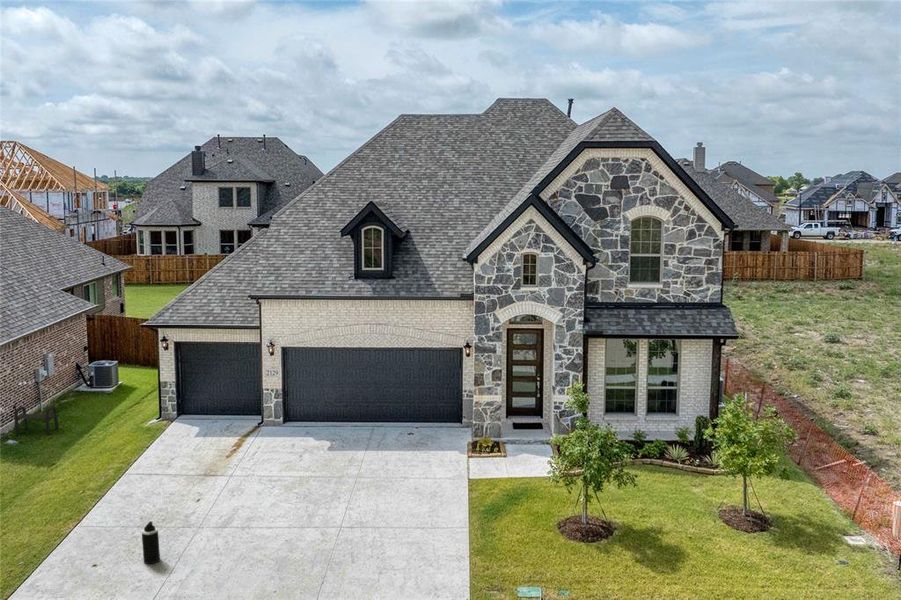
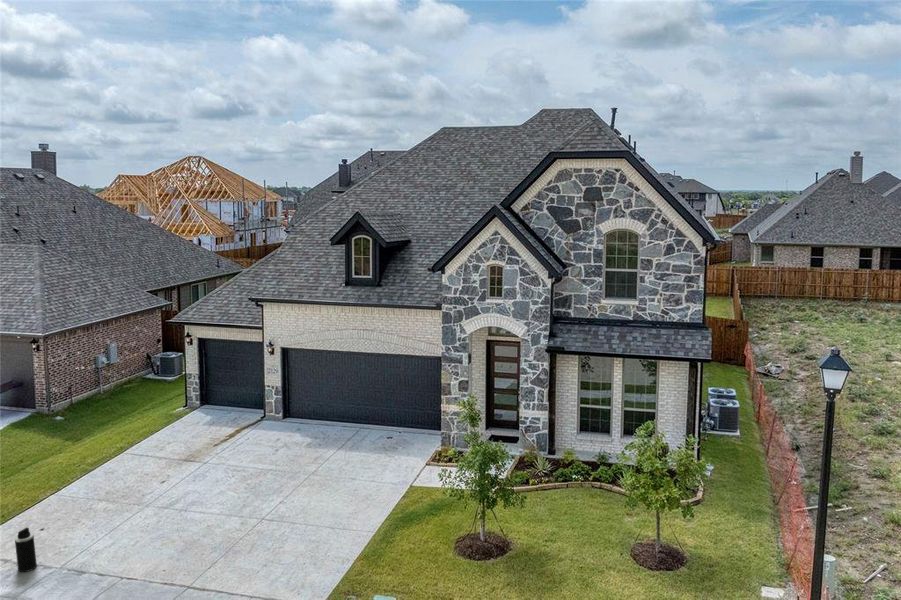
bench: present [14,406,58,435] -> none [57,389,97,416]

